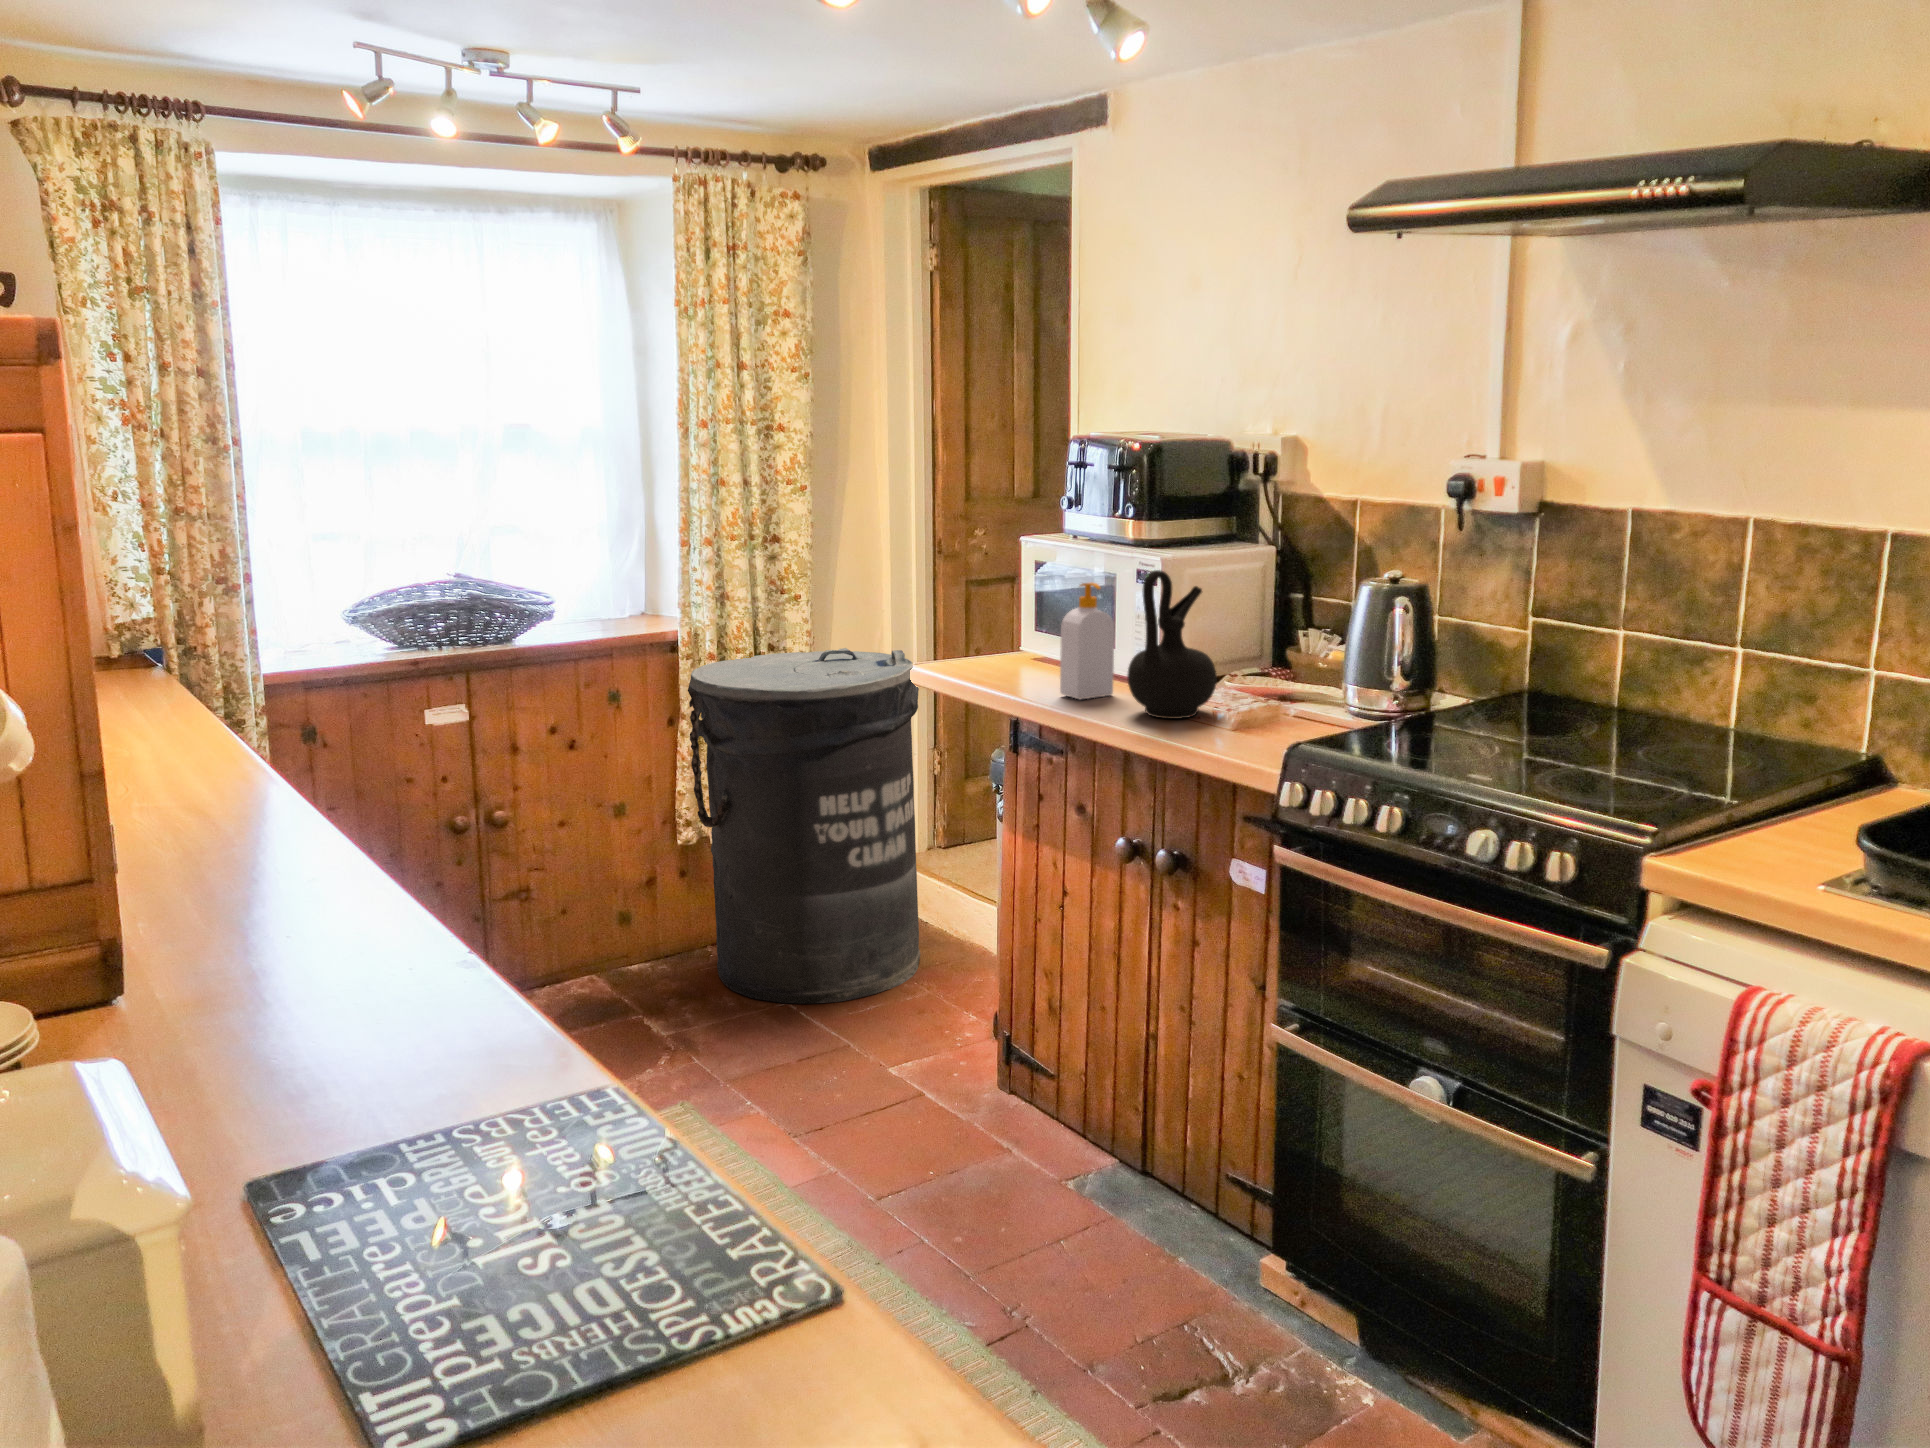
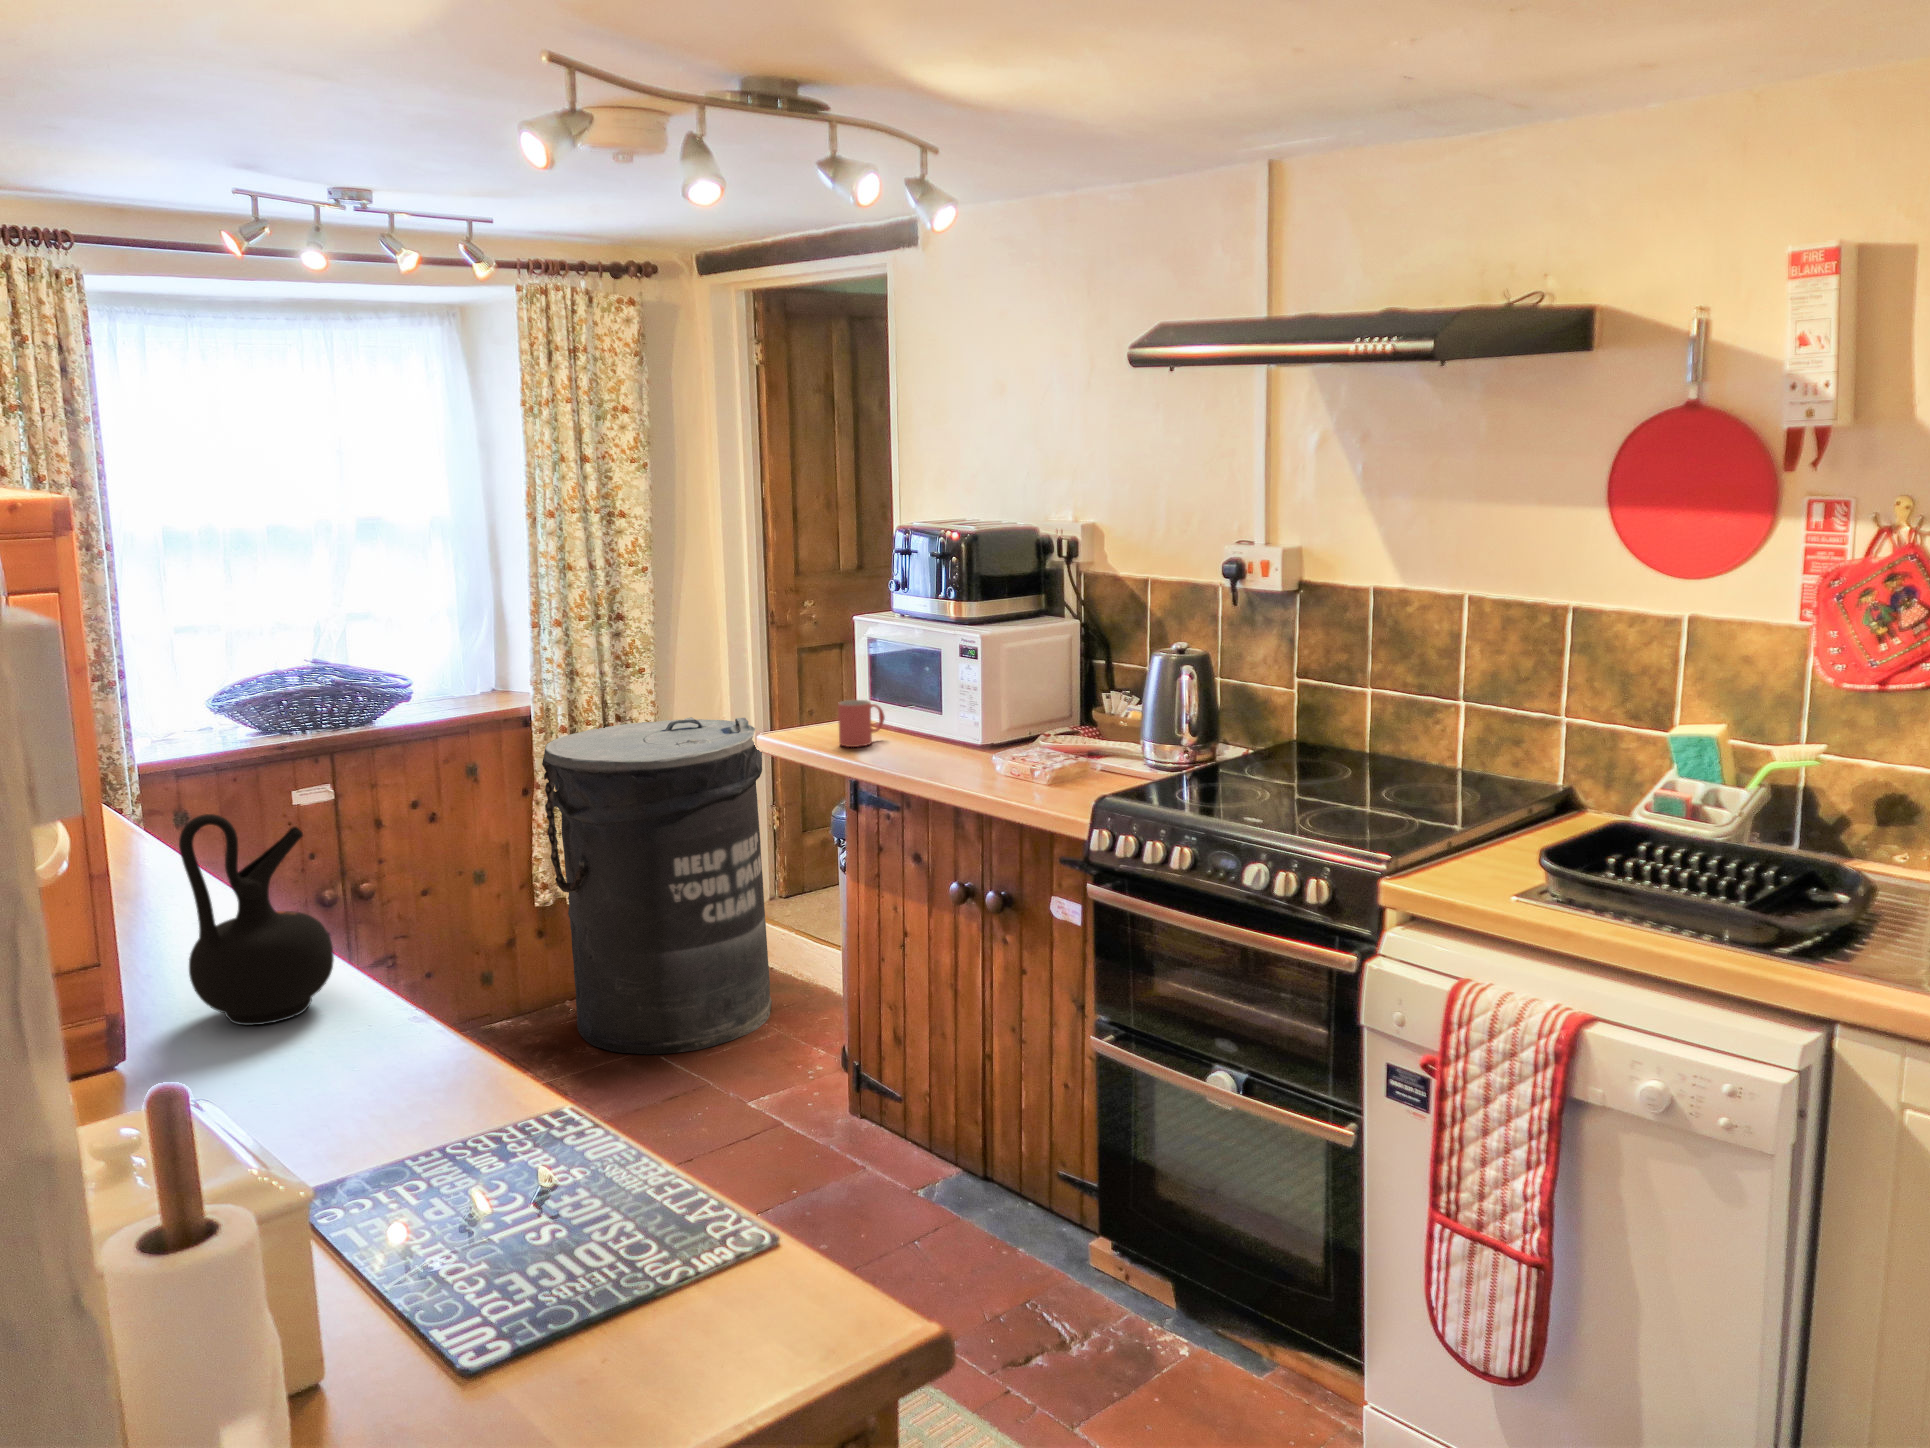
ceramic jug: present [1127,570,1217,719] -> present [179,814,334,1025]
soap bottle: present [1060,583,1114,699] -> none [897,659,946,763]
mug: none [996,629,1048,680] -> present [838,700,885,747]

